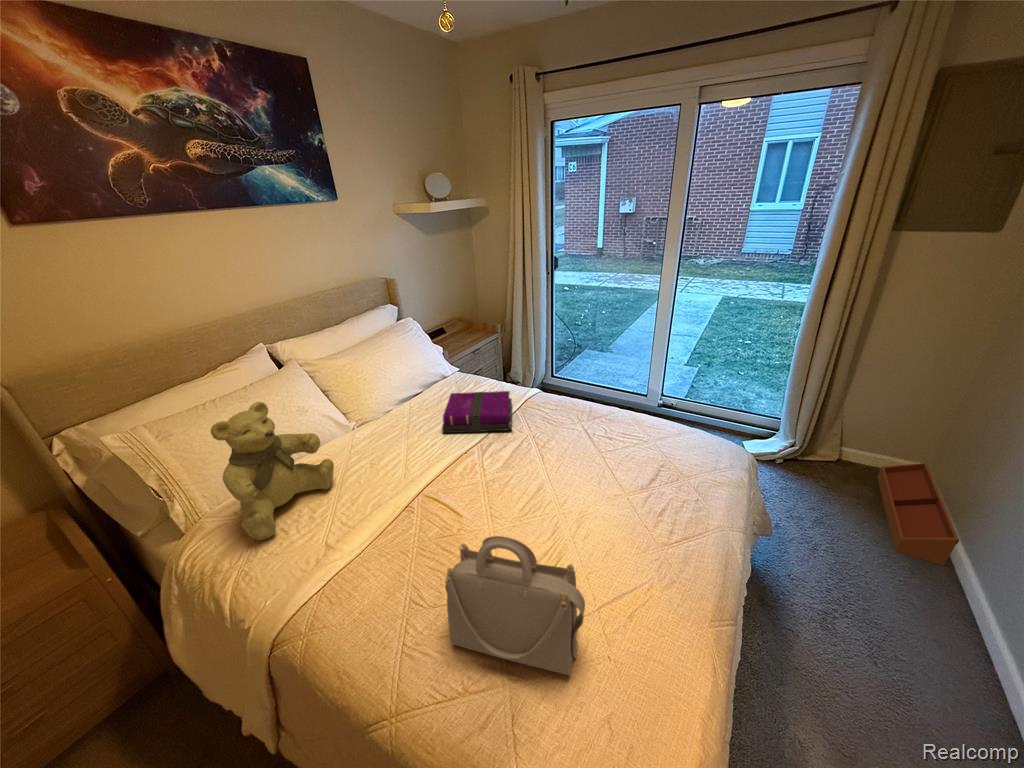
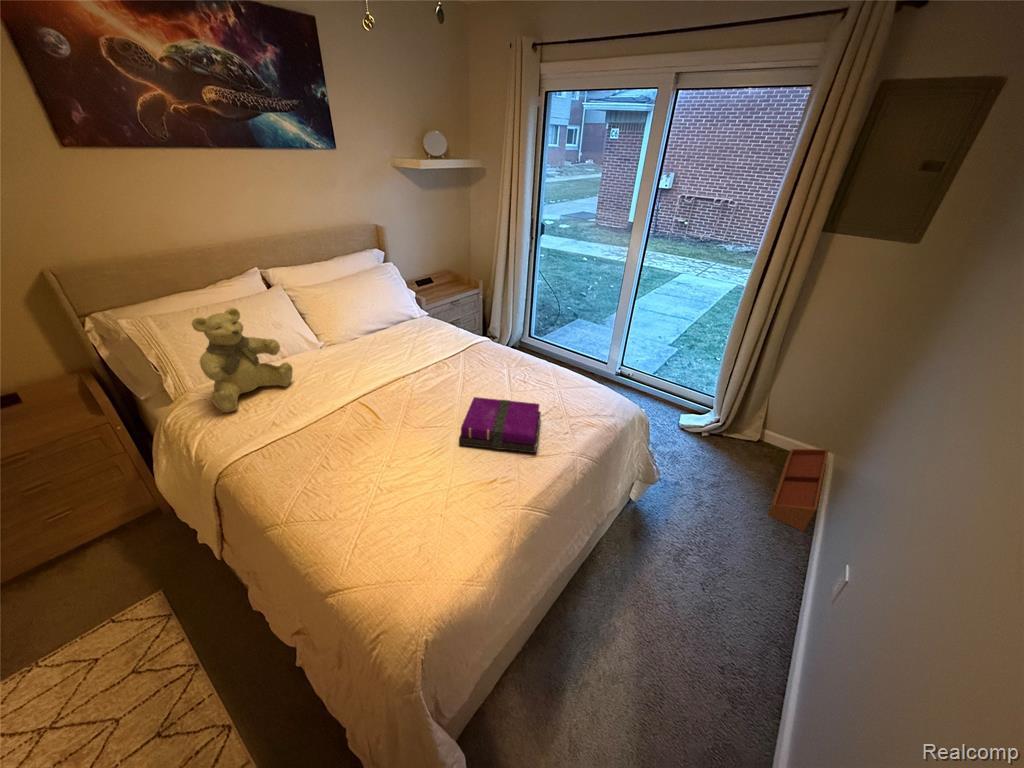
notebook: present [442,391,512,433] -> present [459,397,541,453]
handbag: present [445,536,585,676] -> none [325,412,427,519]

